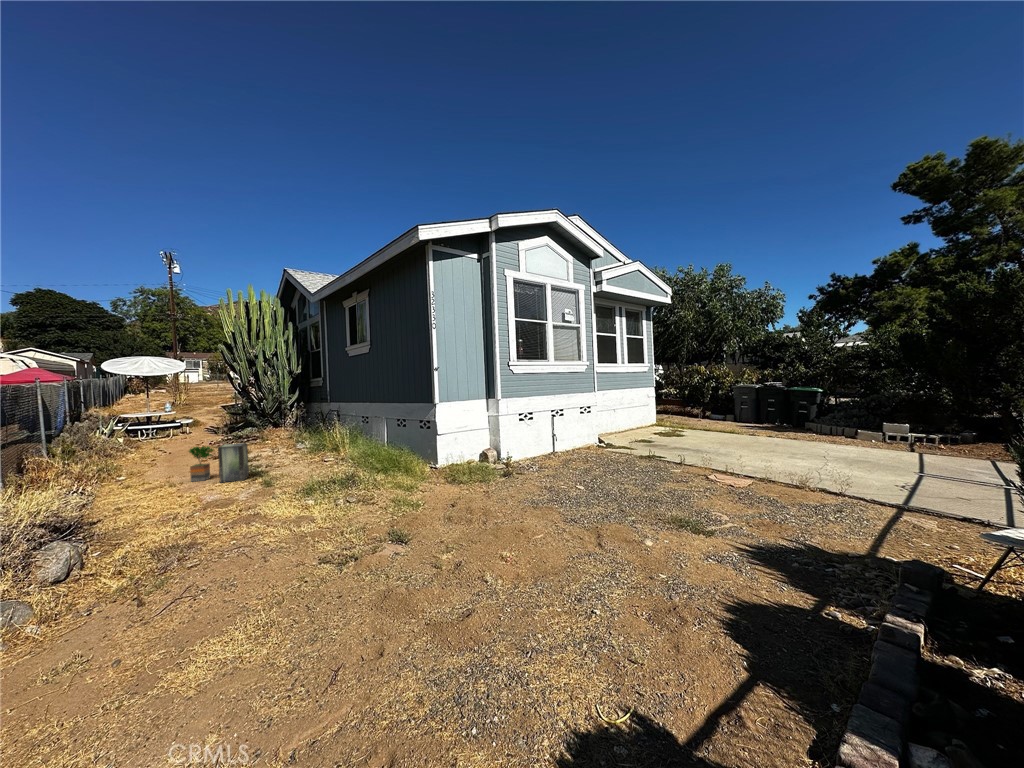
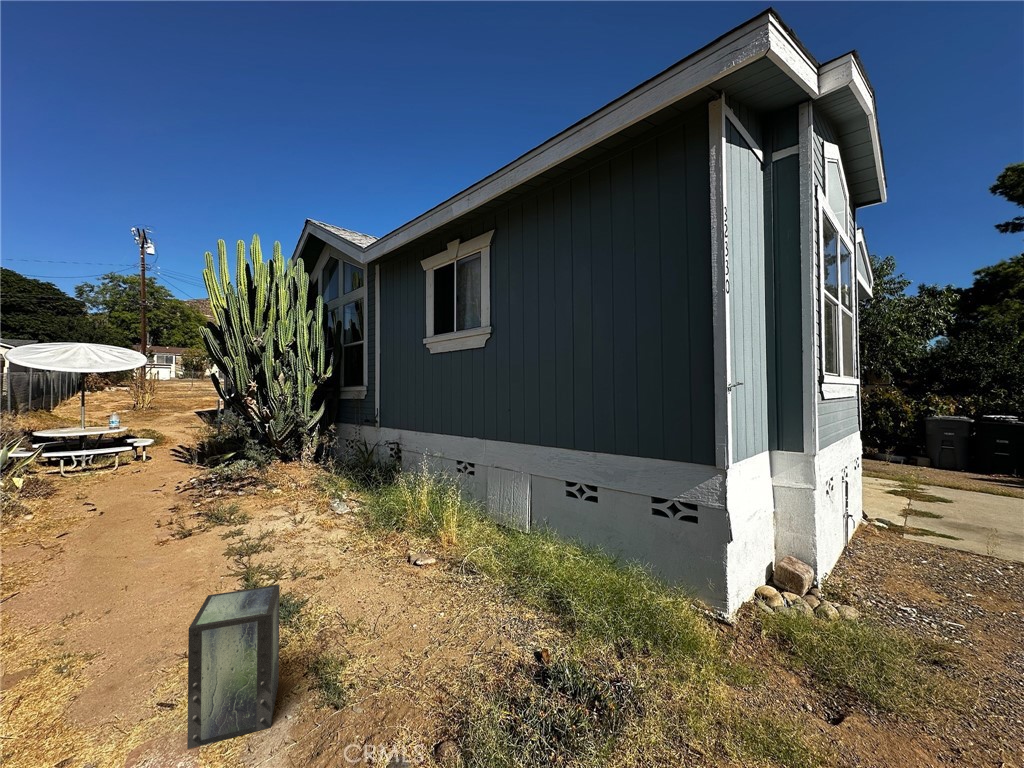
potted tree: present [189,446,213,482] -> none [87,592,177,723]

